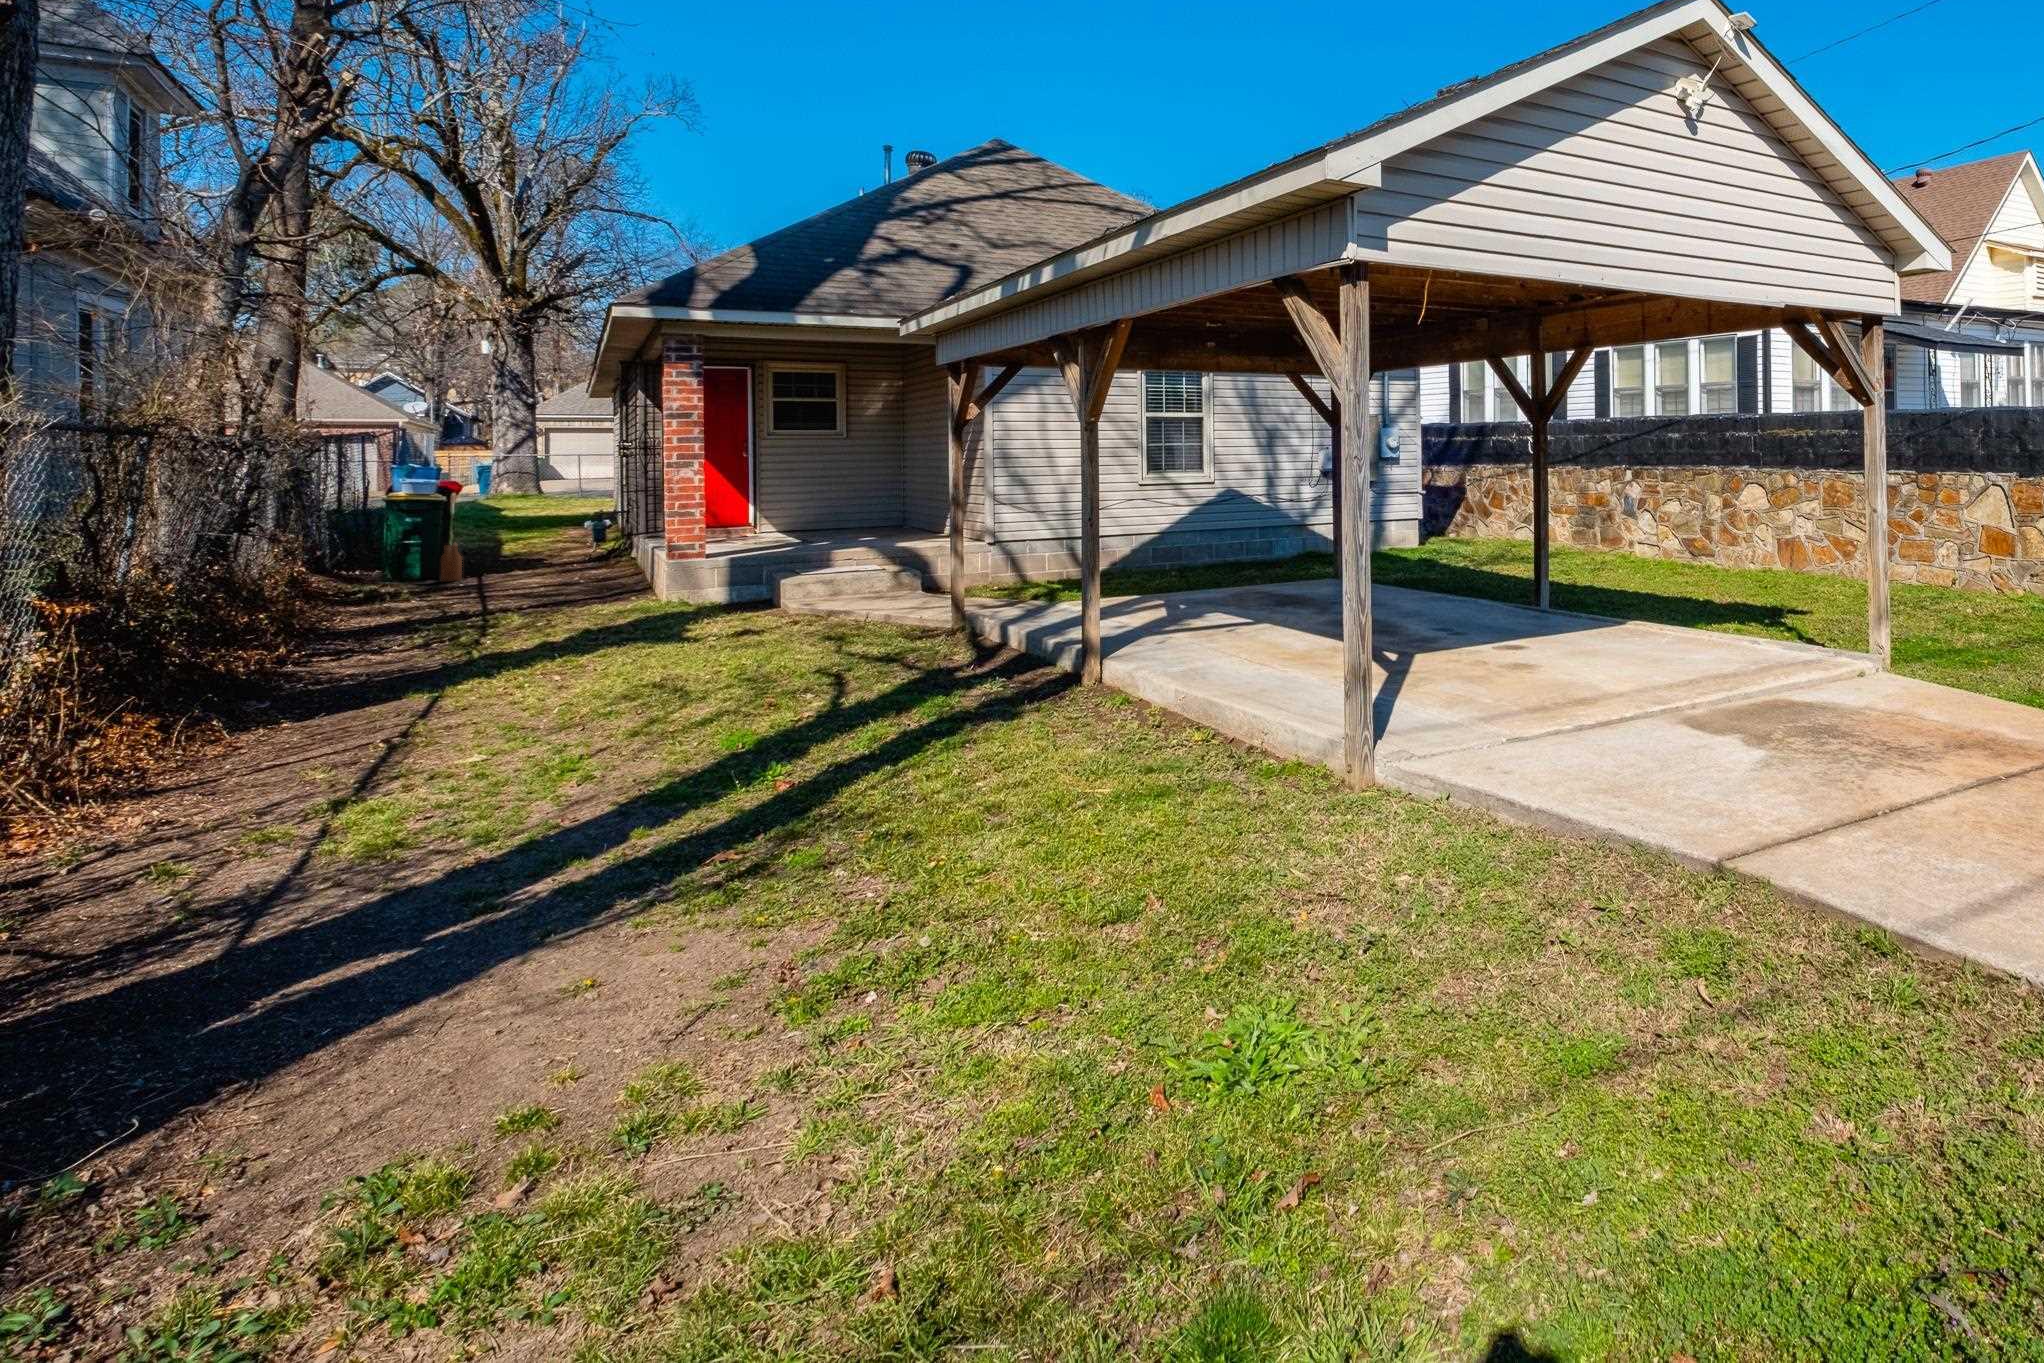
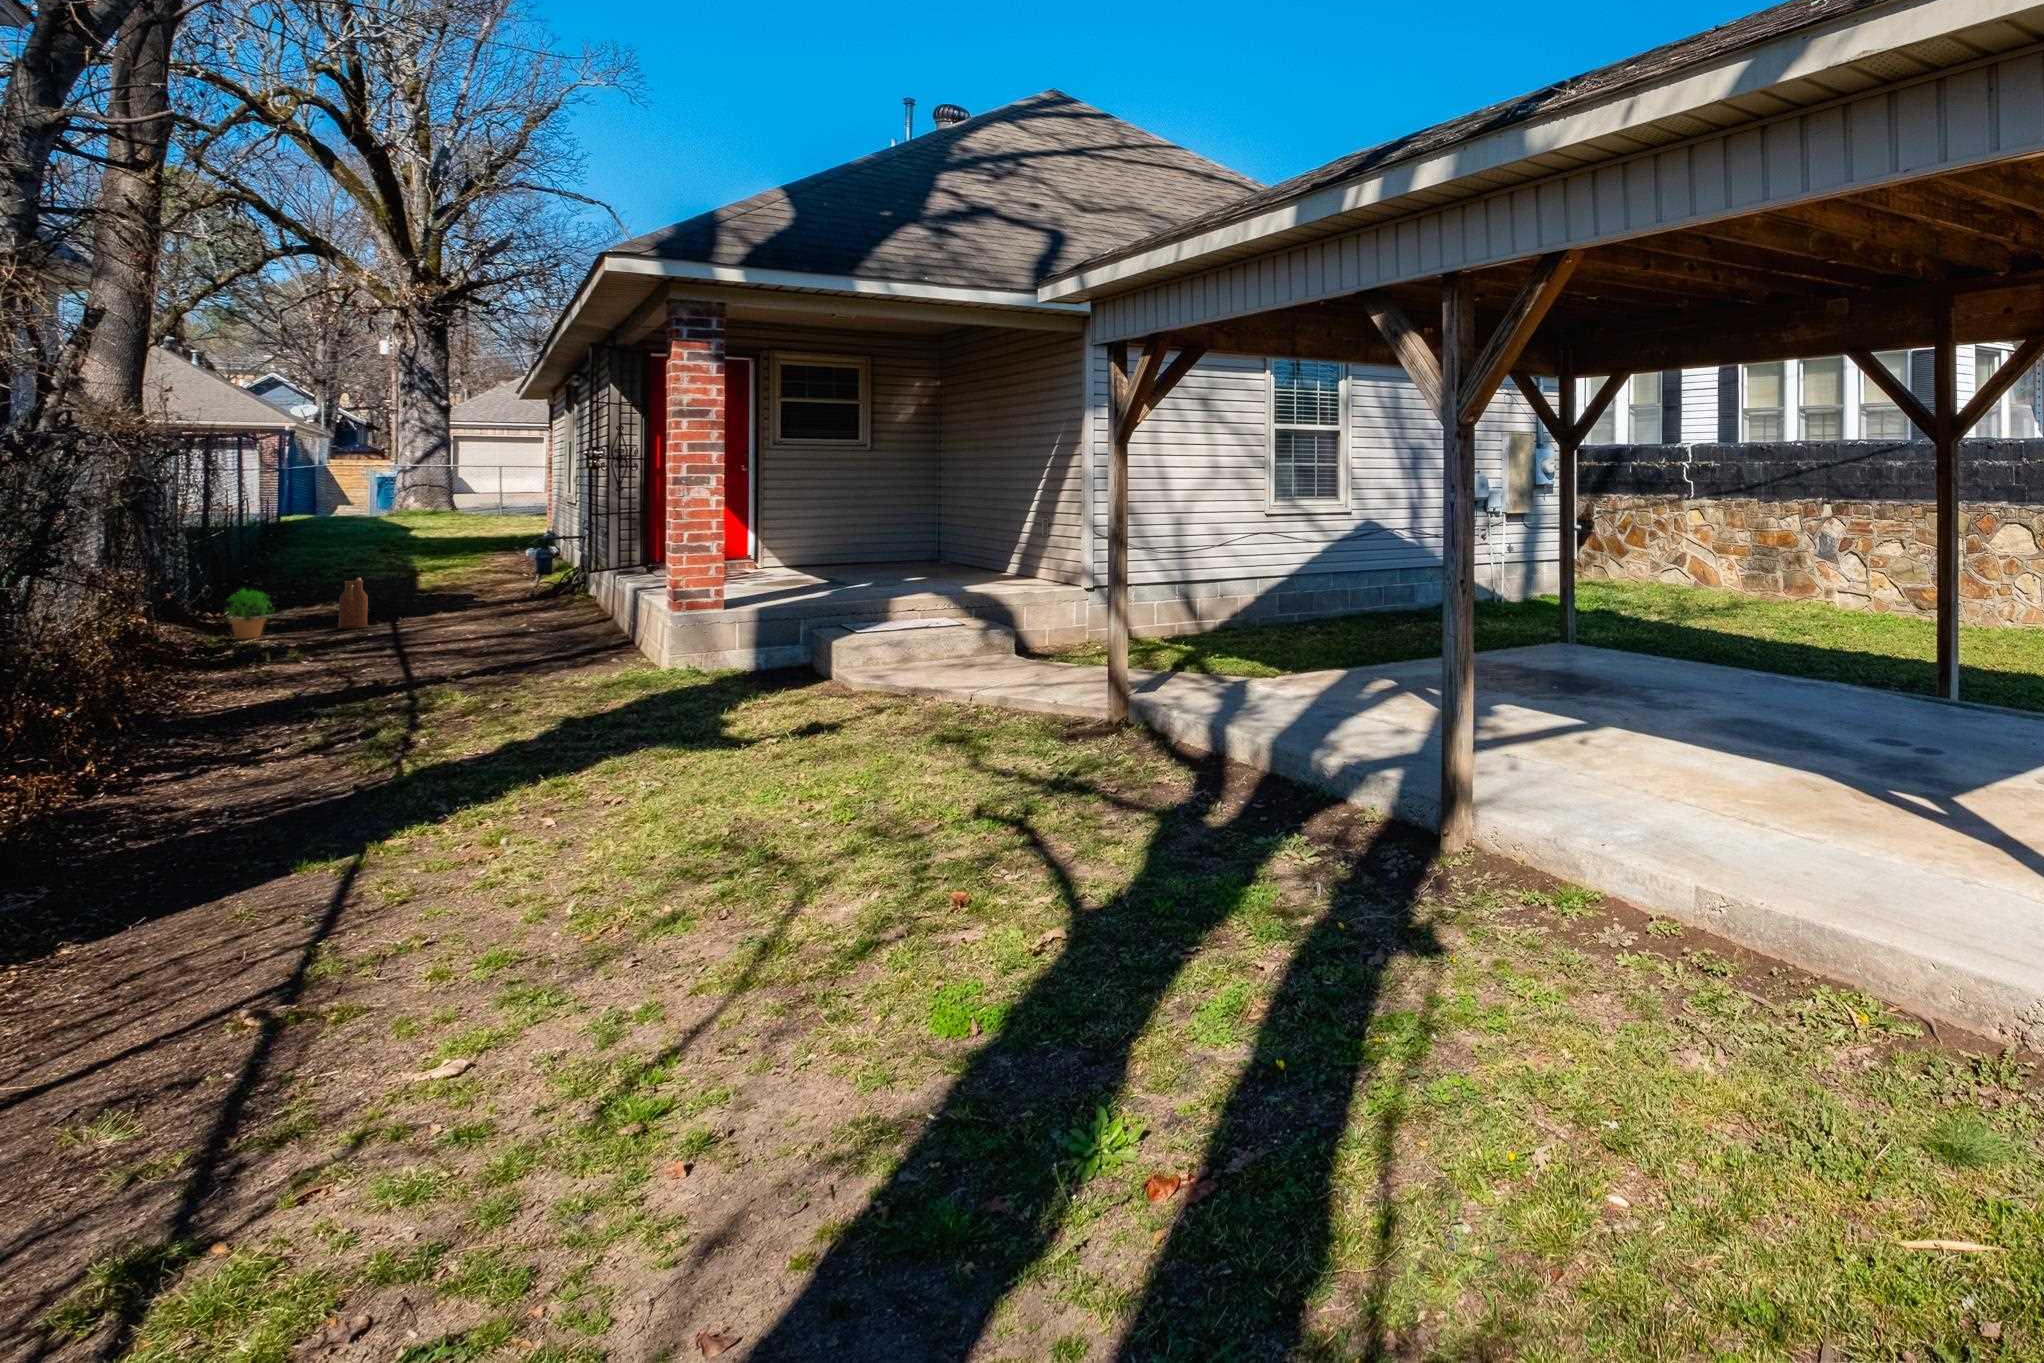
potted plant: none [356,550,395,589] -> present [230,589,271,639]

